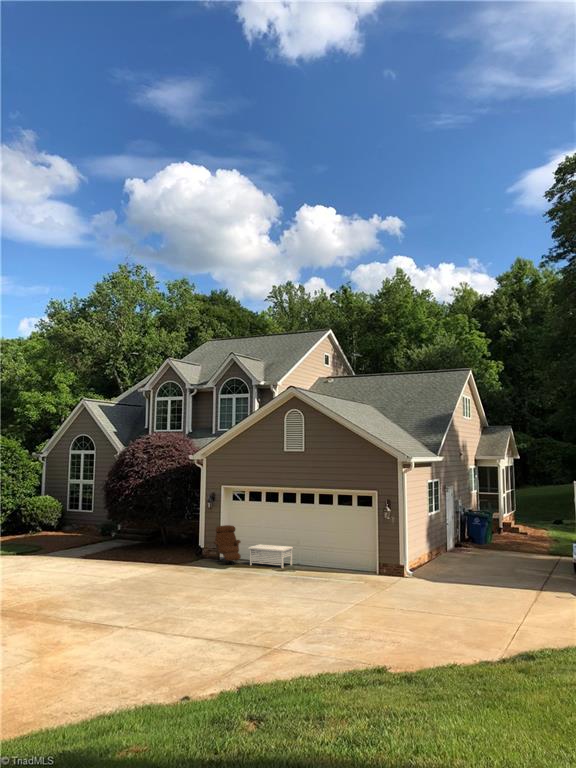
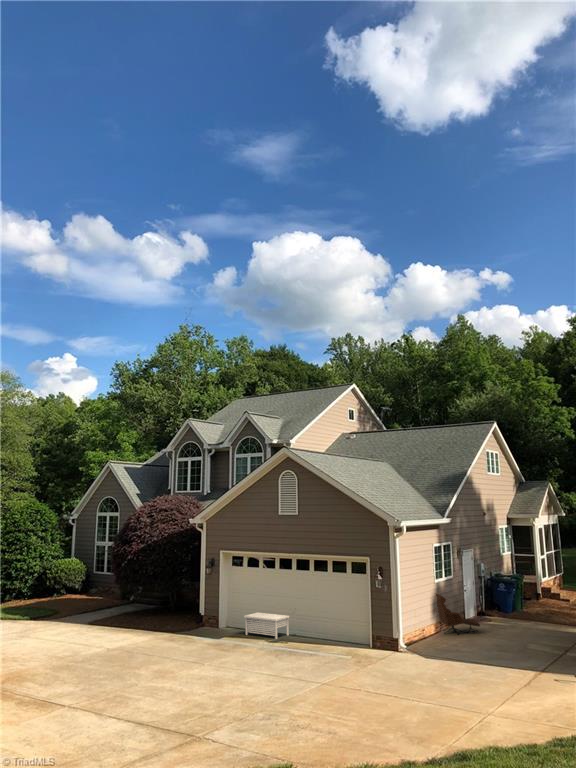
lounge chair: present [214,525,241,564] -> present [436,594,480,635]

